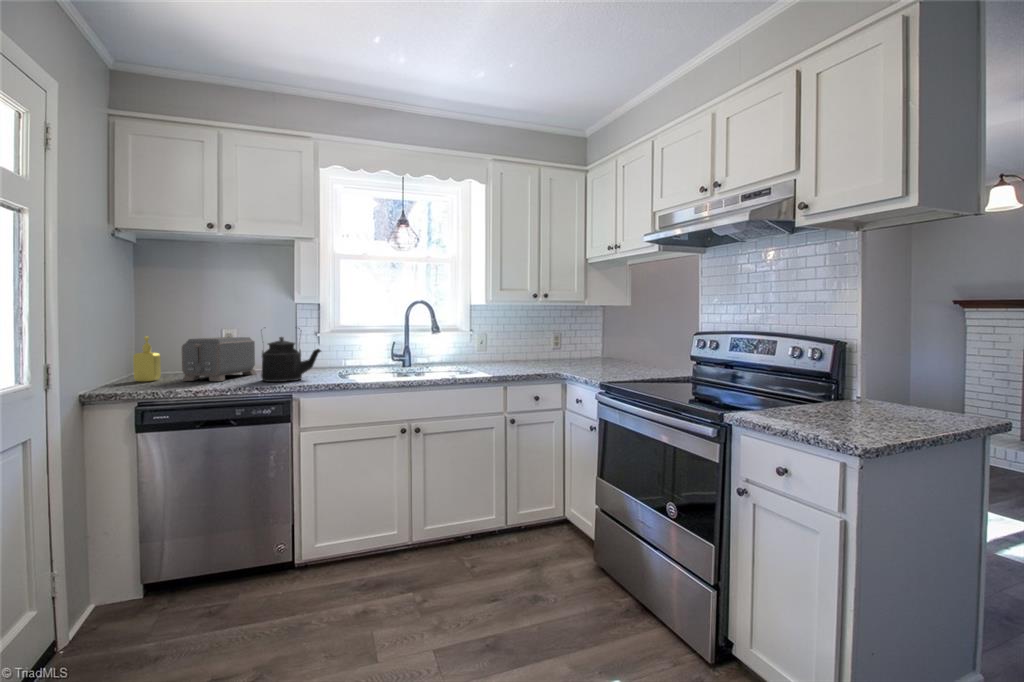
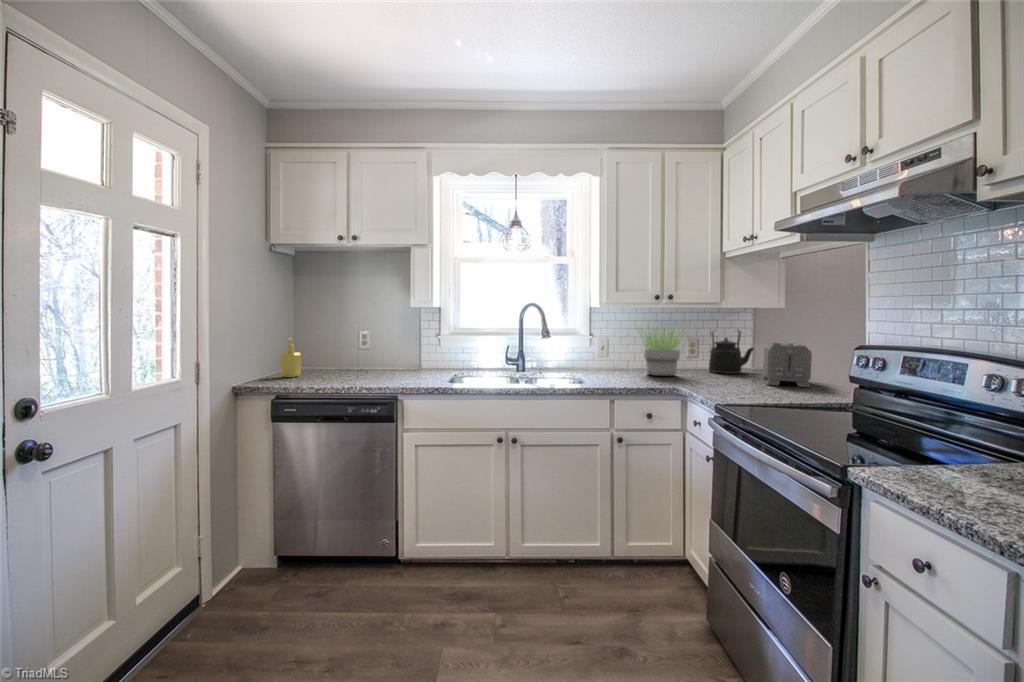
potted plant: none [510,319,563,365] -> present [643,326,685,376]
kettle: present [261,328,321,382] -> present [709,330,754,374]
toaster: present [182,337,256,381] -> present [763,343,812,387]

